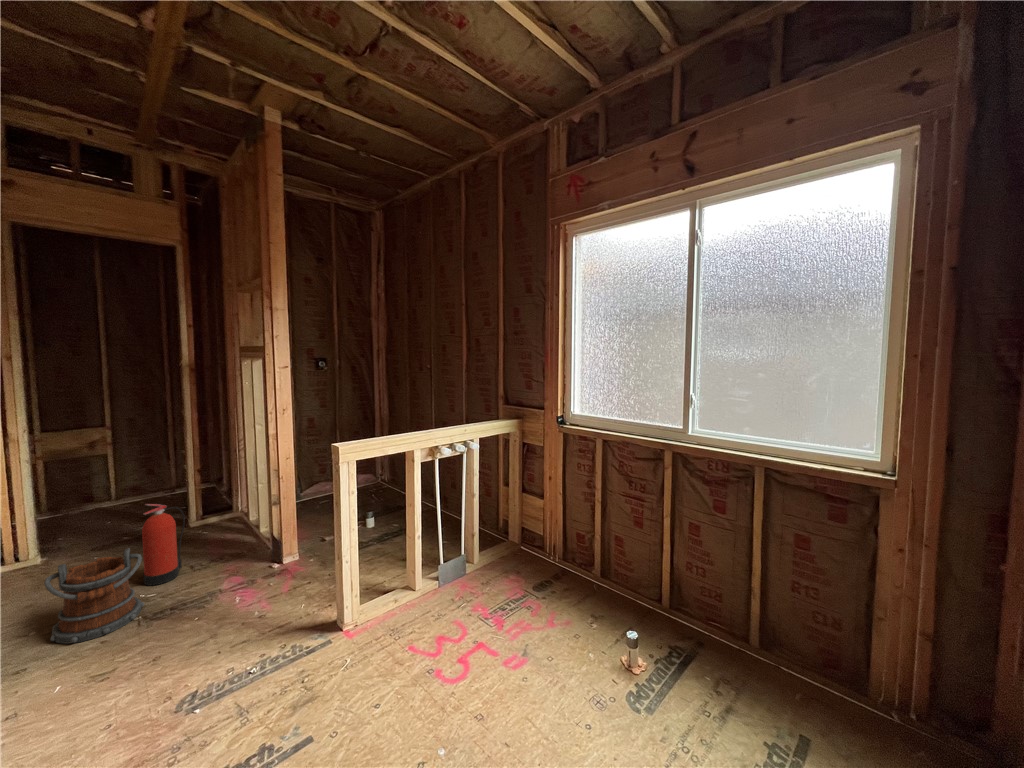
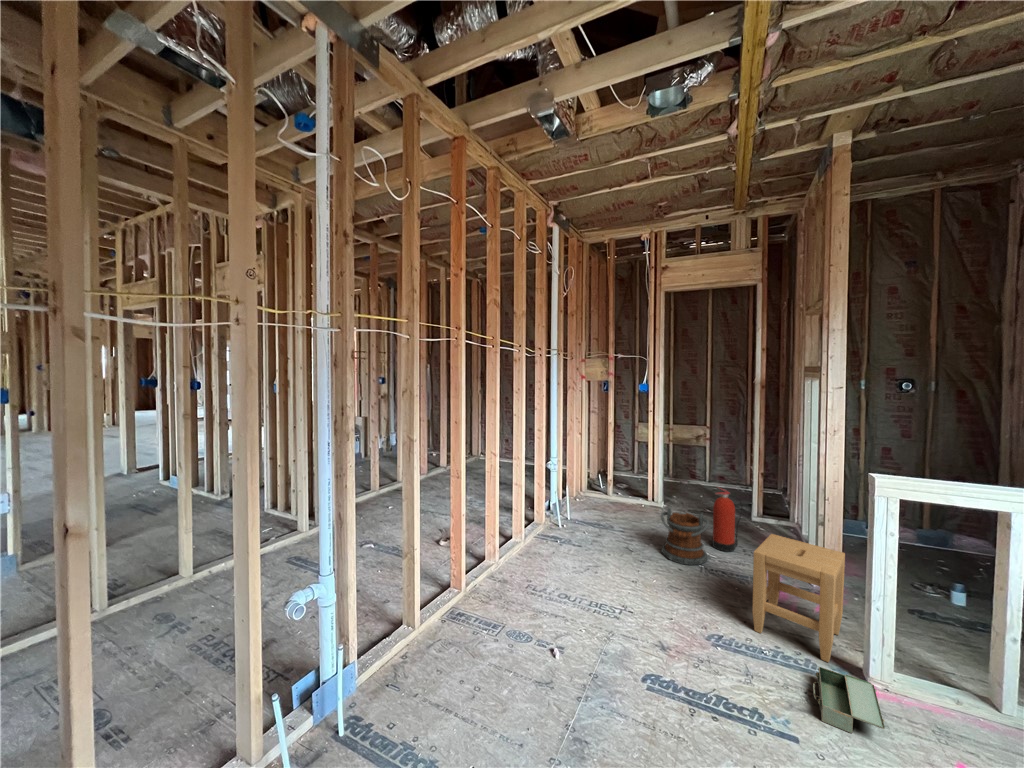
stool: none [226,523,313,657] -> present [753,534,845,662]
toolbox: none [308,627,370,698] -> present [813,667,885,733]

